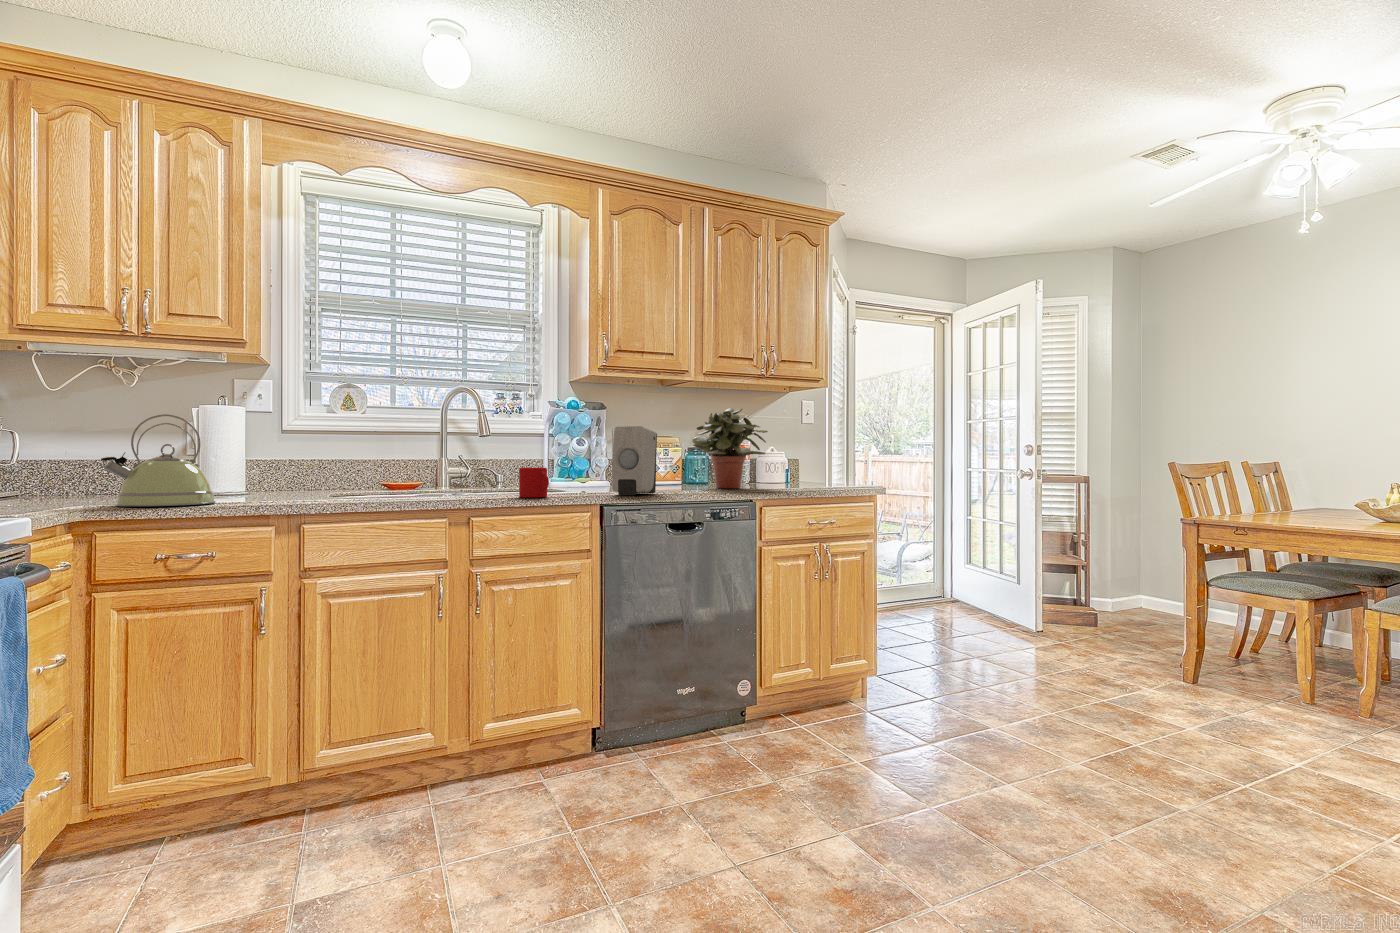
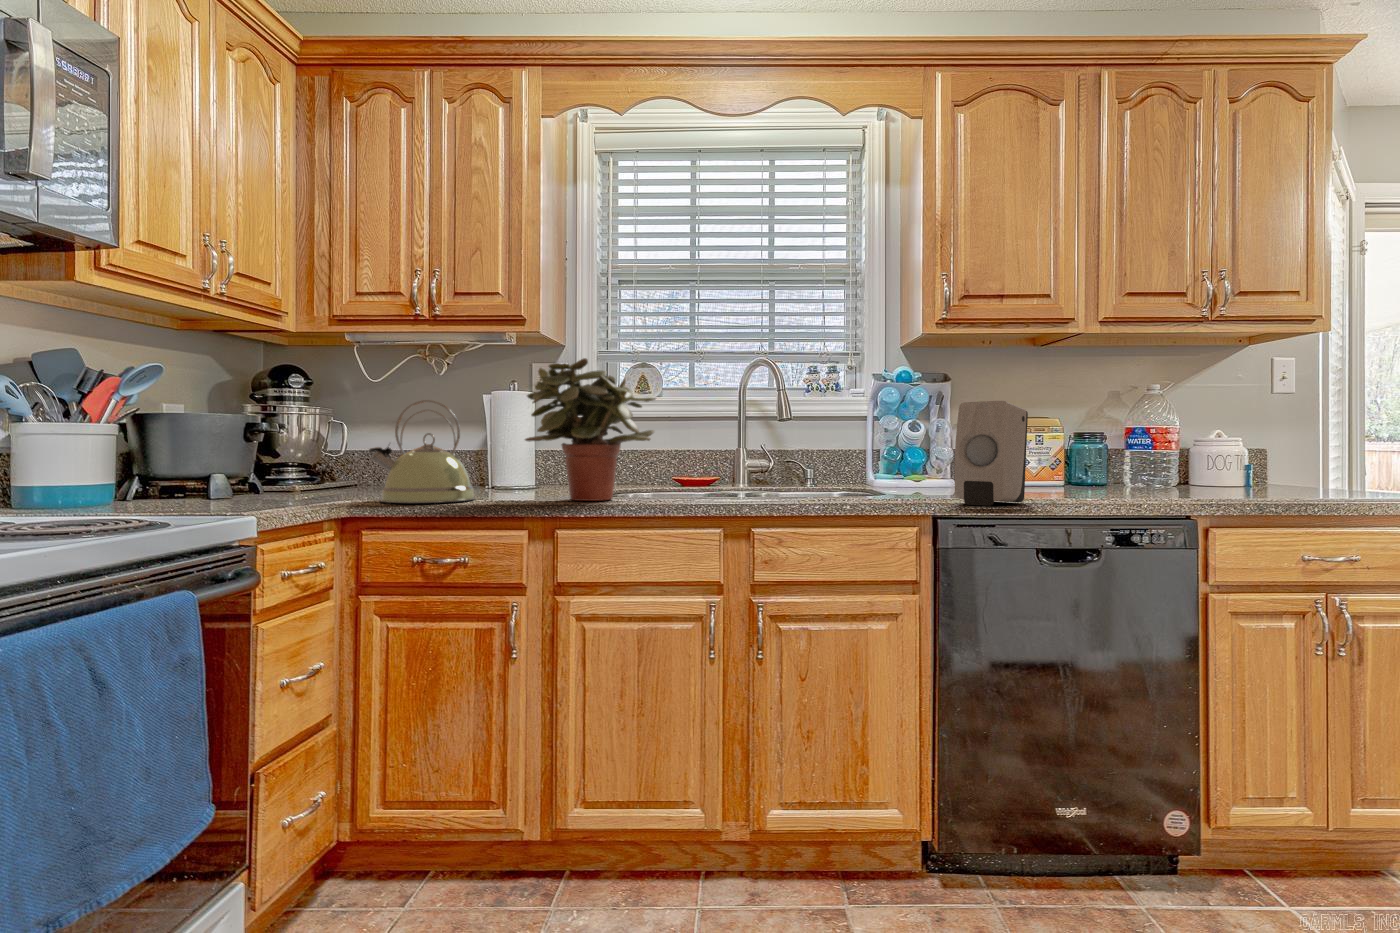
potted plant: present [693,408,768,489] -> present [525,358,655,501]
mug: present [519,467,549,497] -> none [818,462,858,505]

